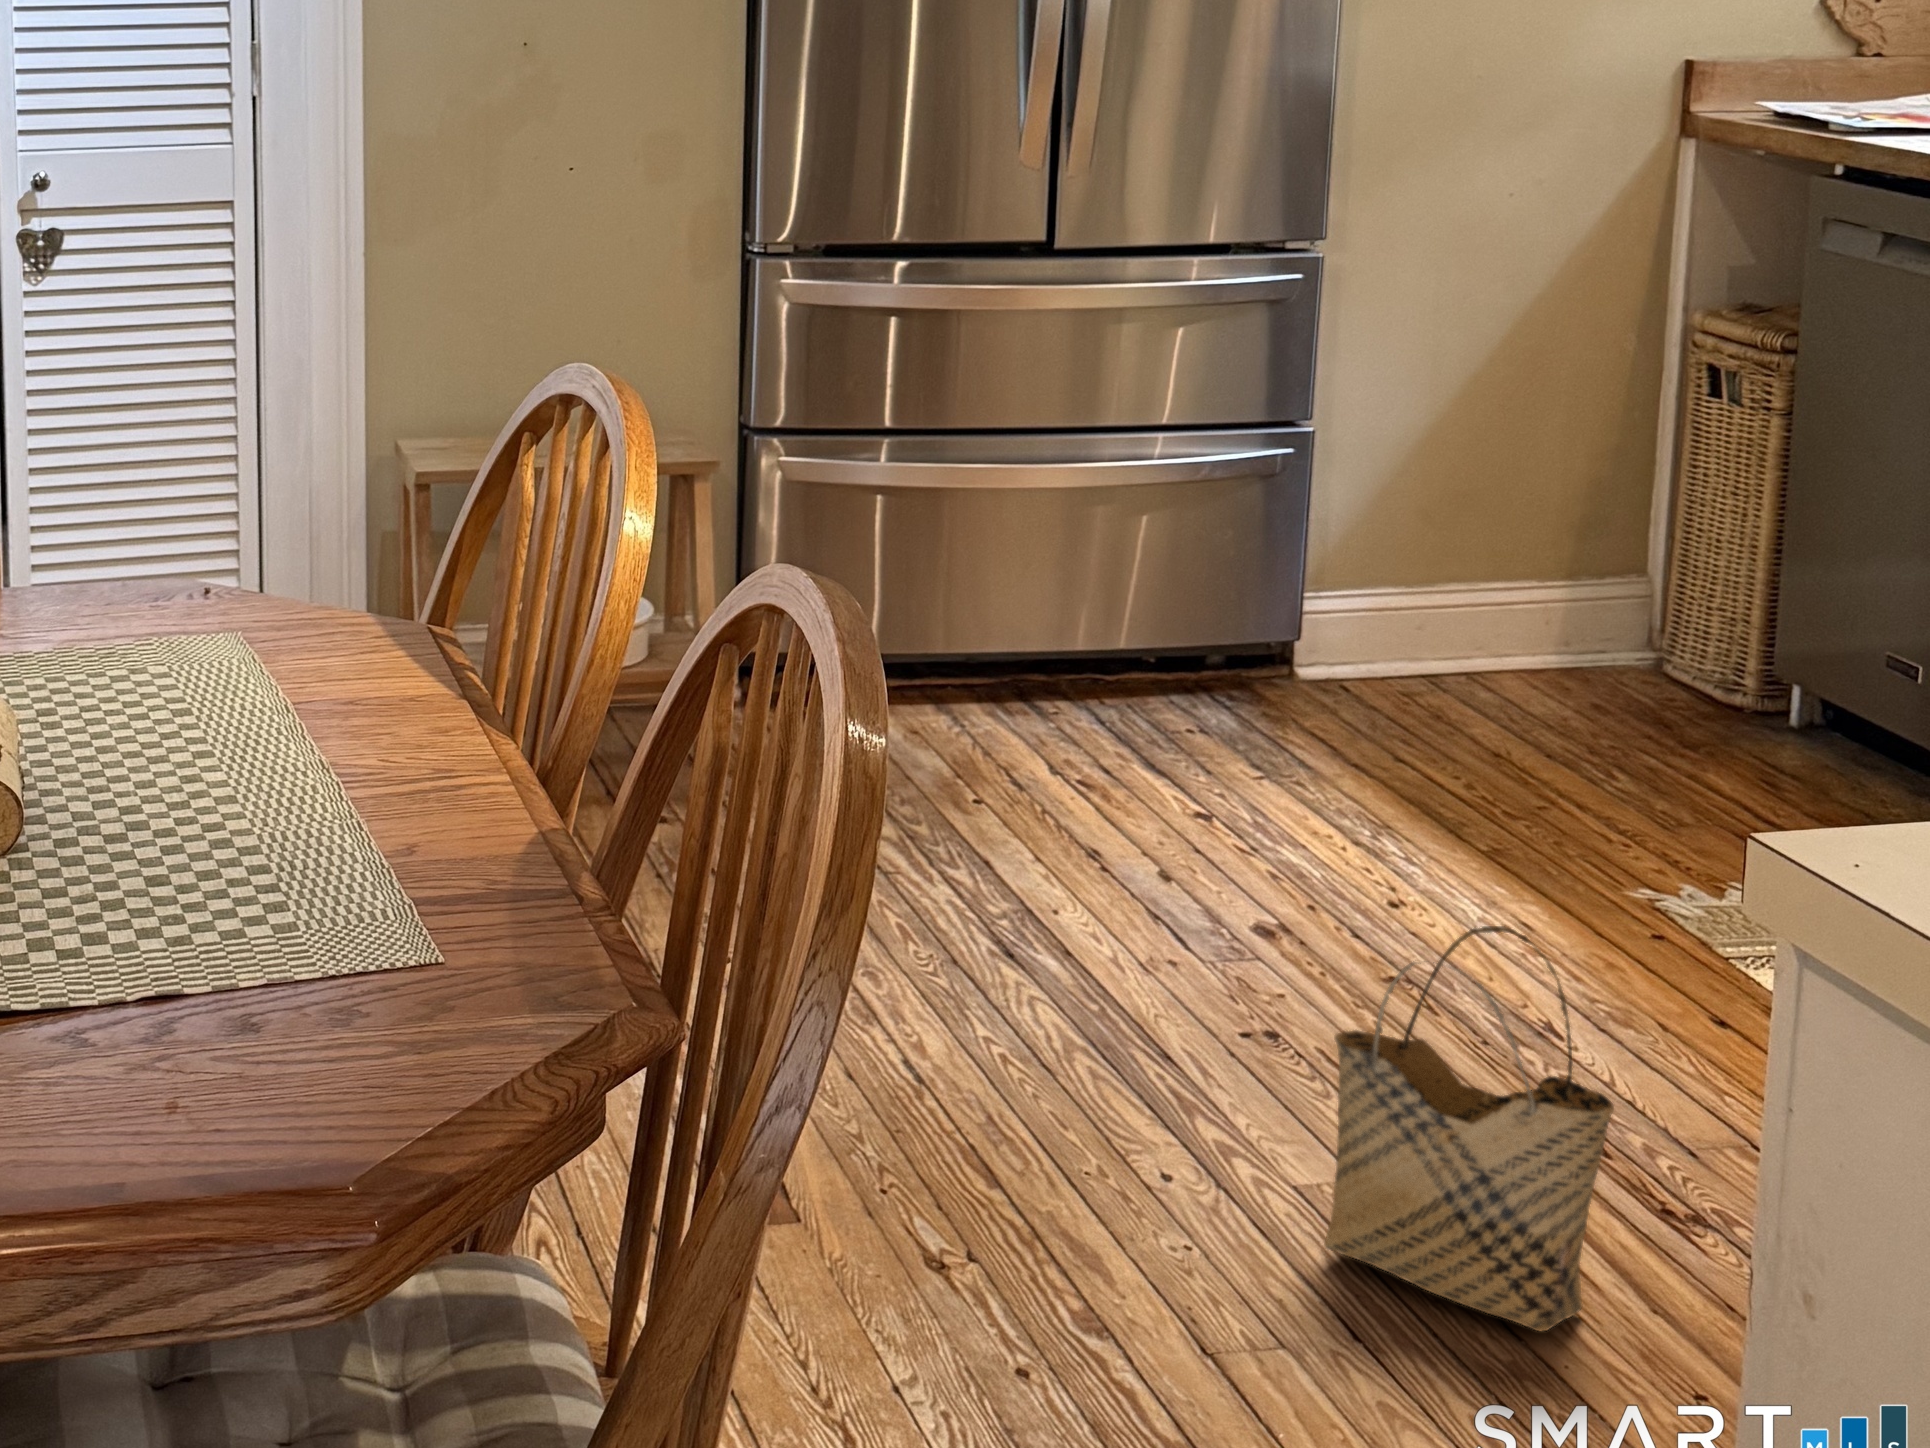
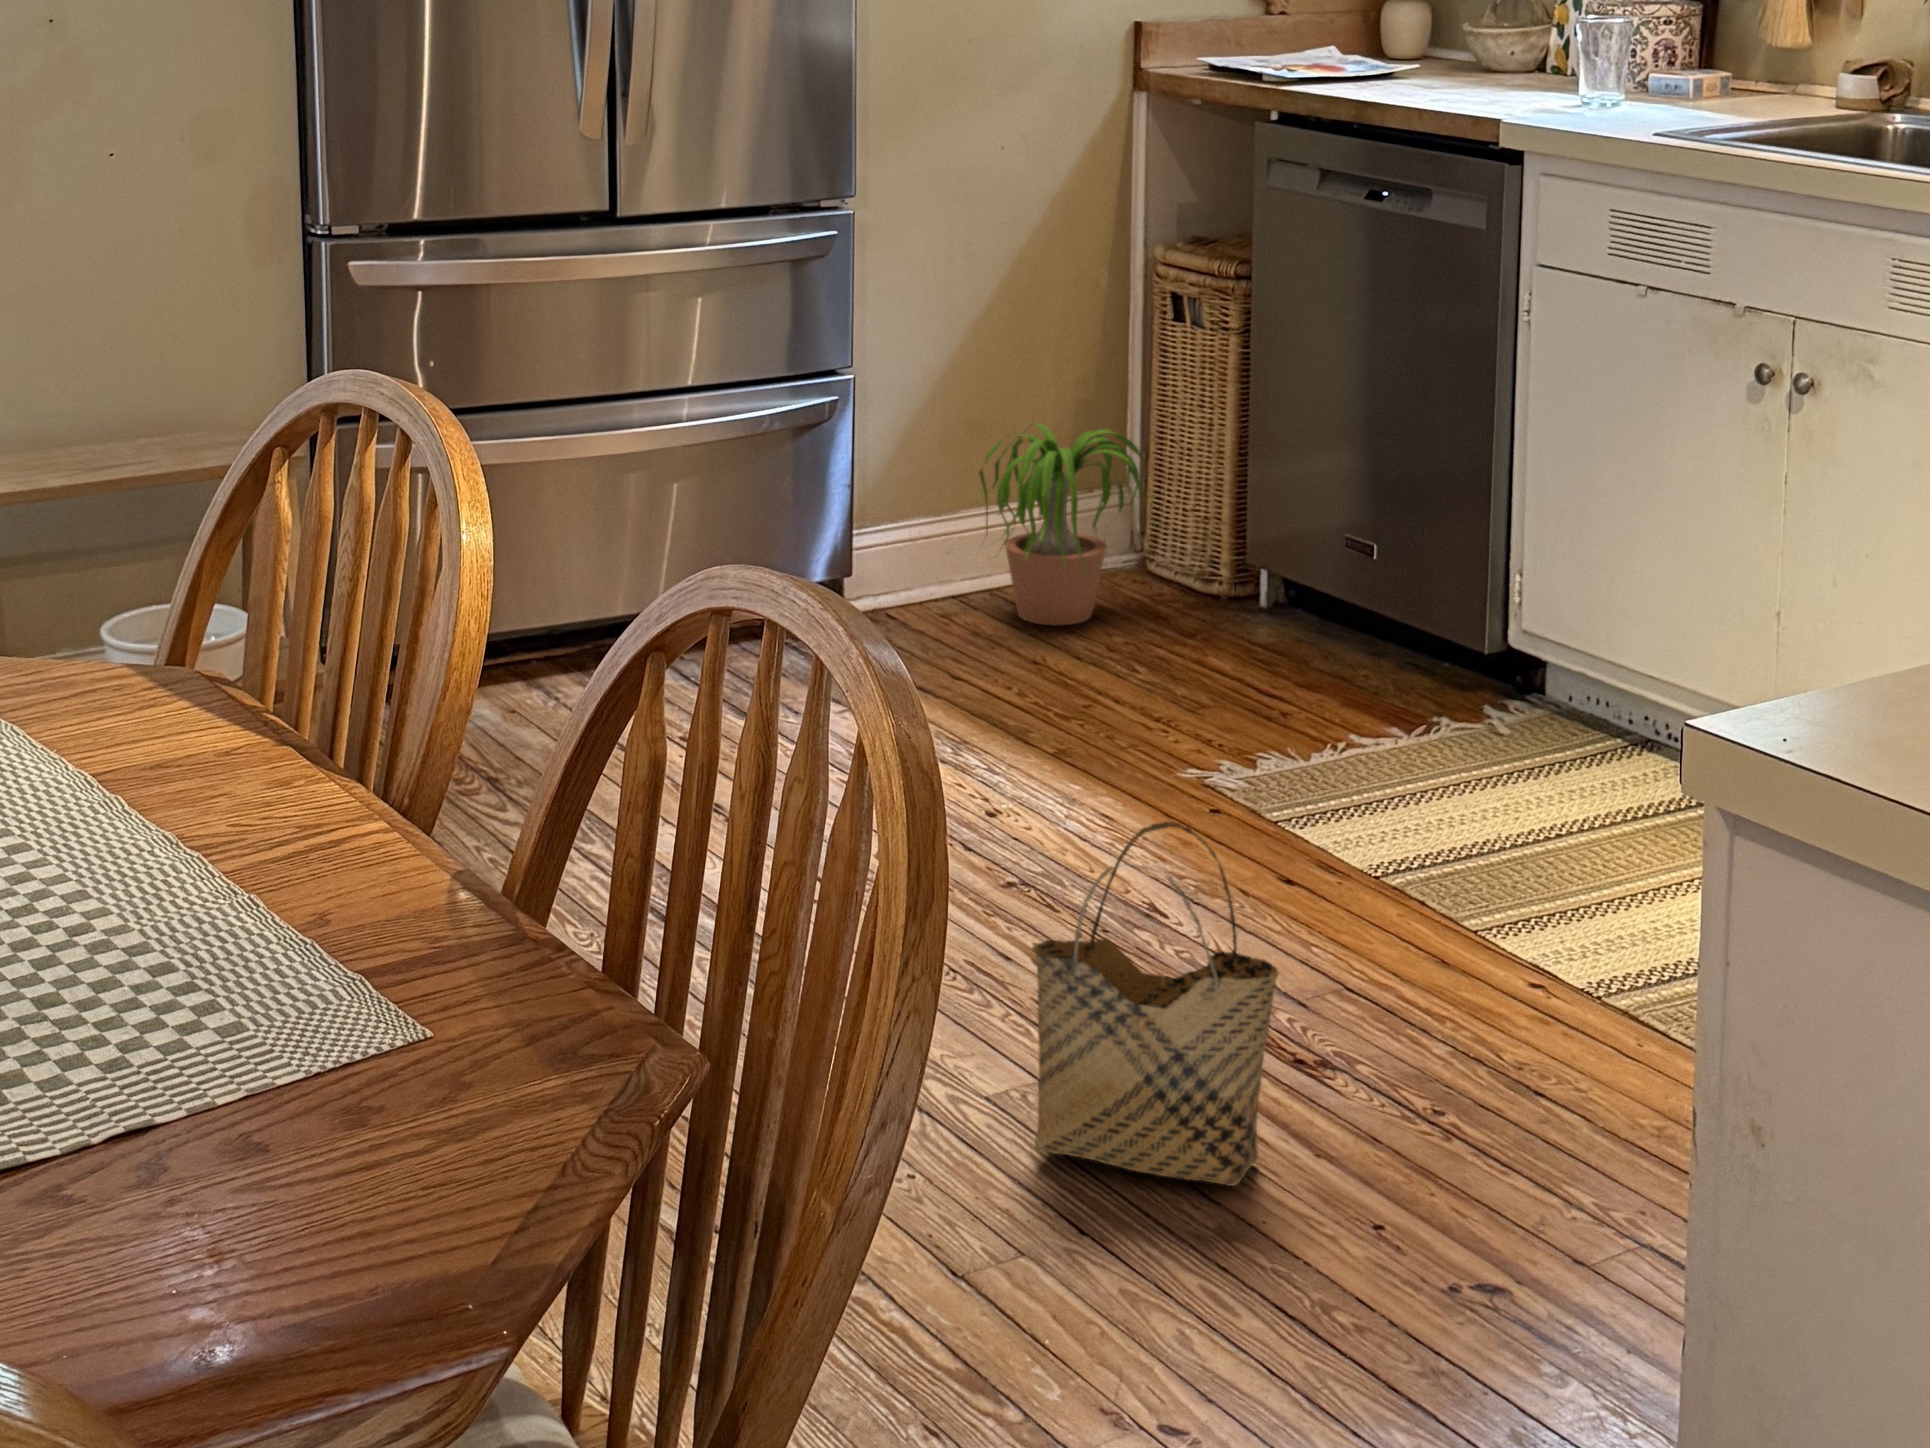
potted plant: none [1445,496,1680,718] -> present [979,423,1143,625]

